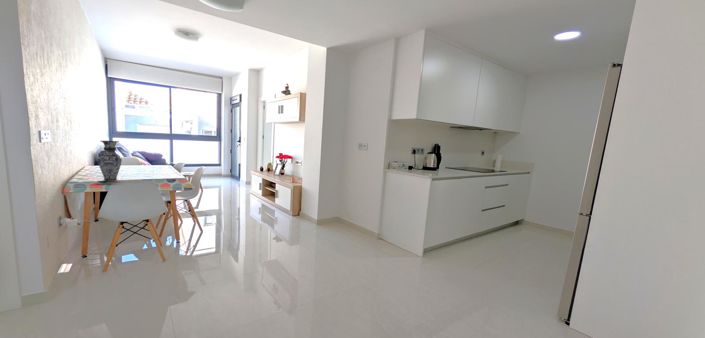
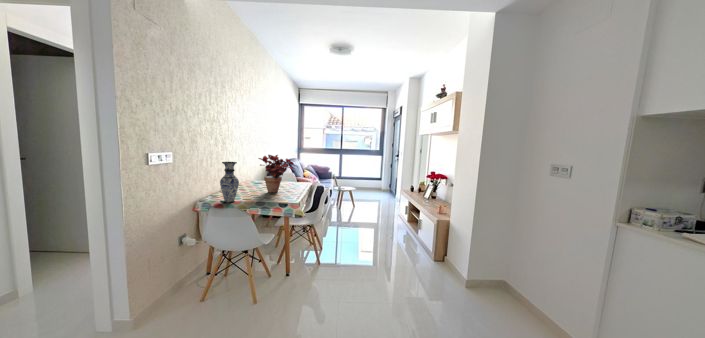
potted plant: none [128,135,167,172] -> present [259,155,293,193]

